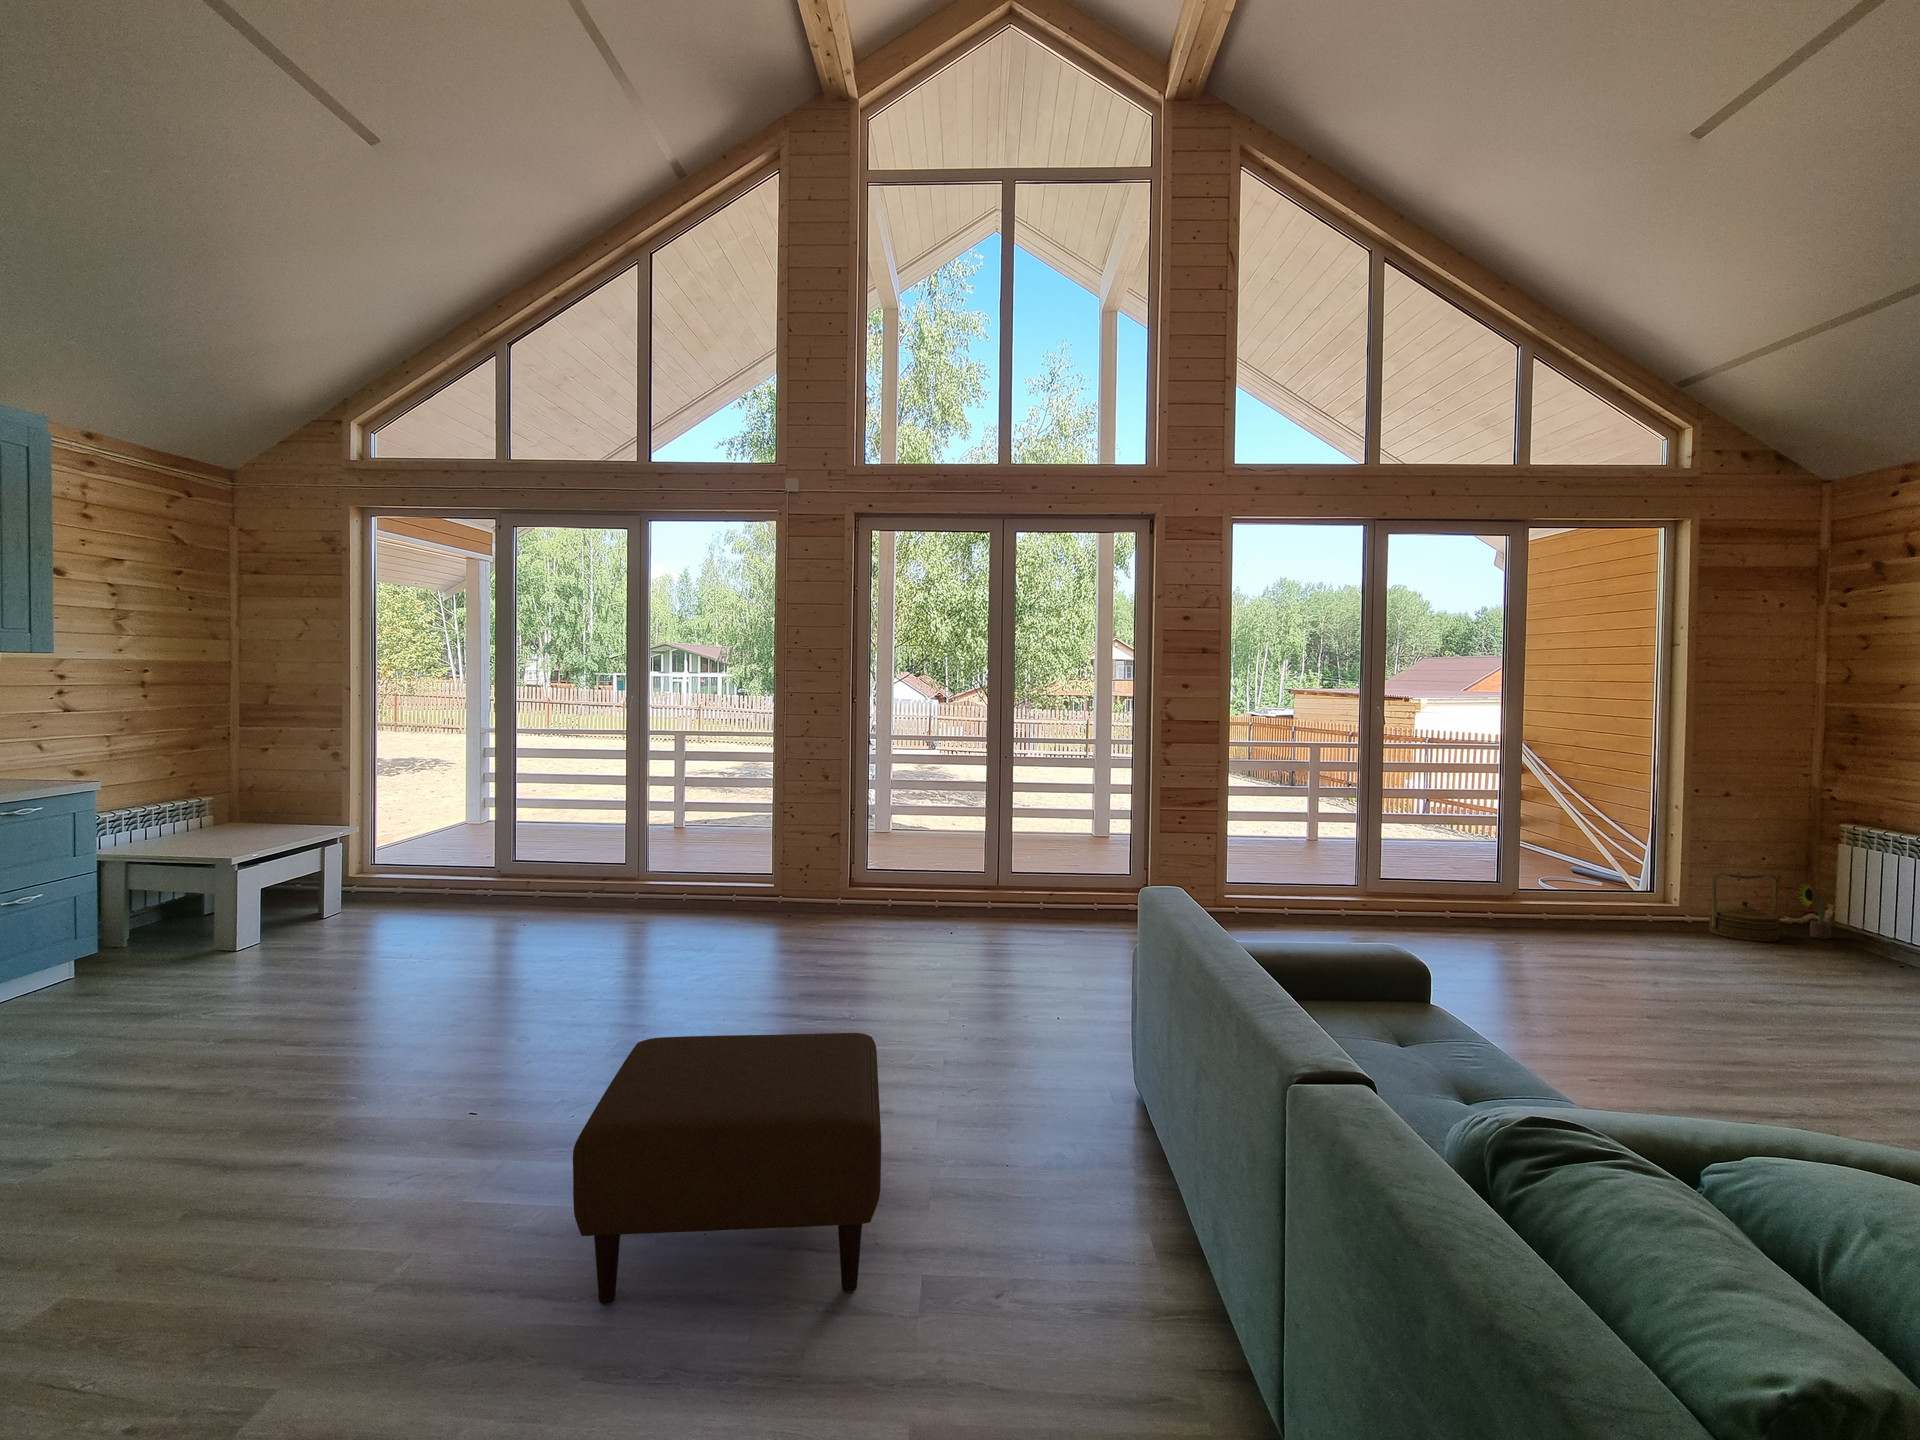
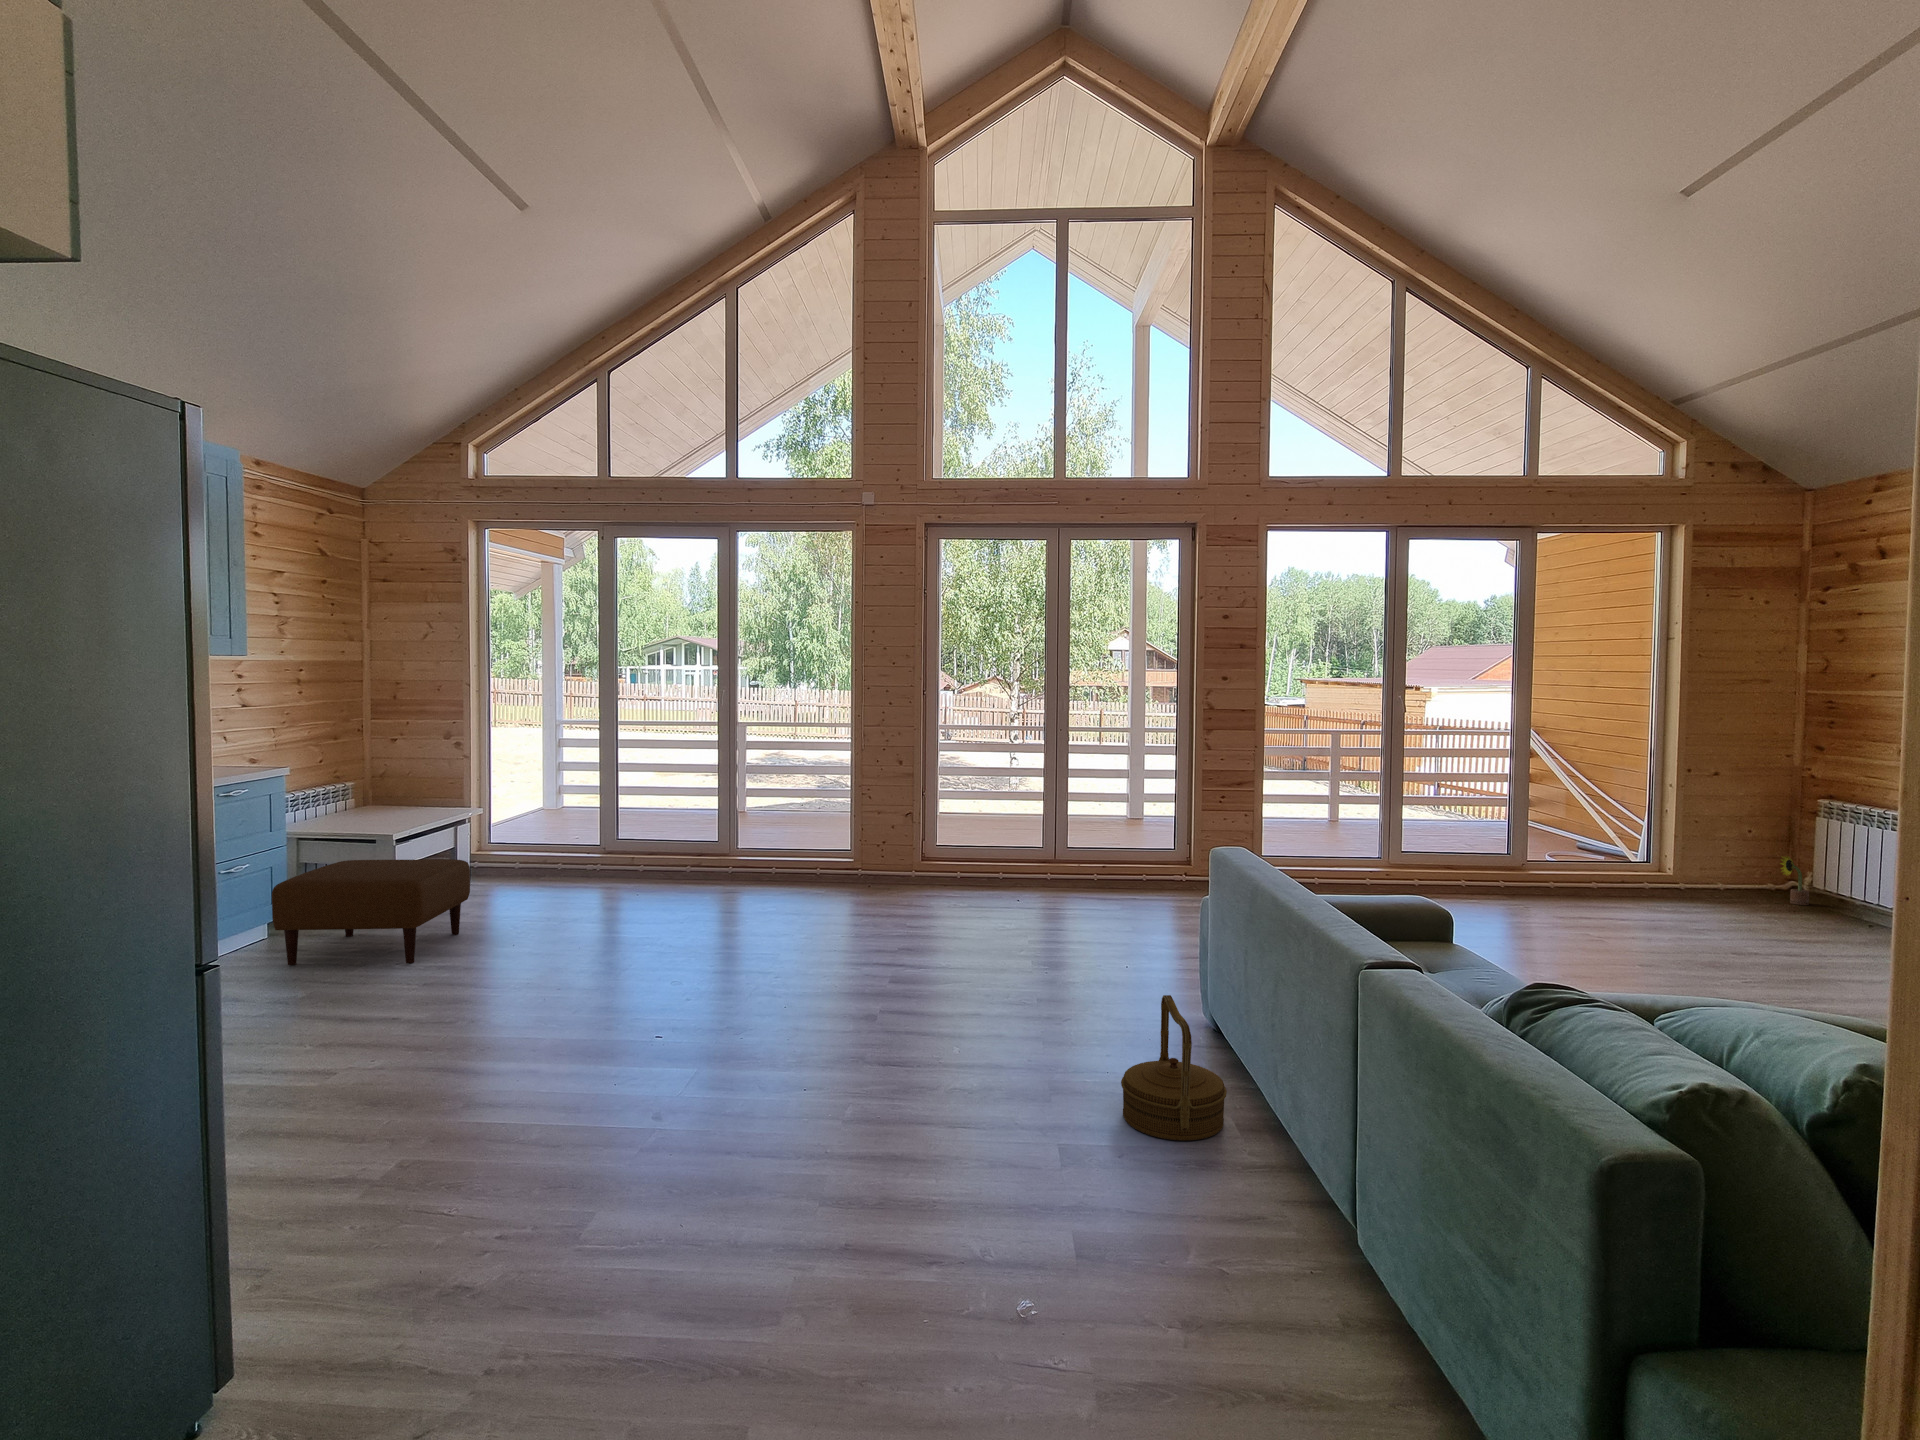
basket: present [1708,873,1781,942] -> present [1121,995,1227,1141]
ottoman: present [573,1033,881,1304] -> present [272,859,470,965]

